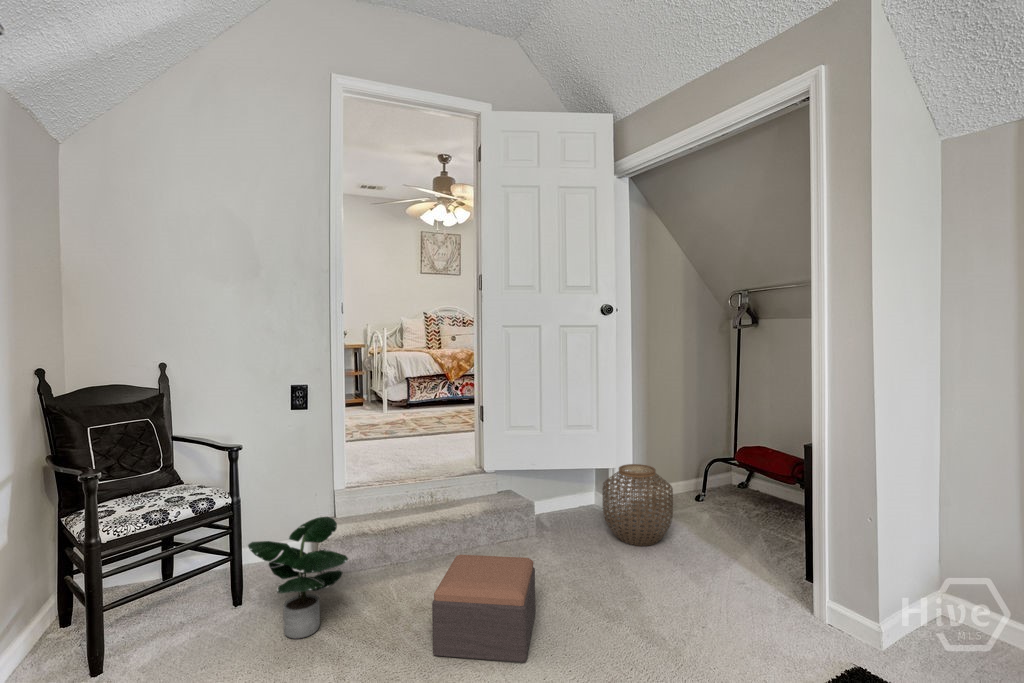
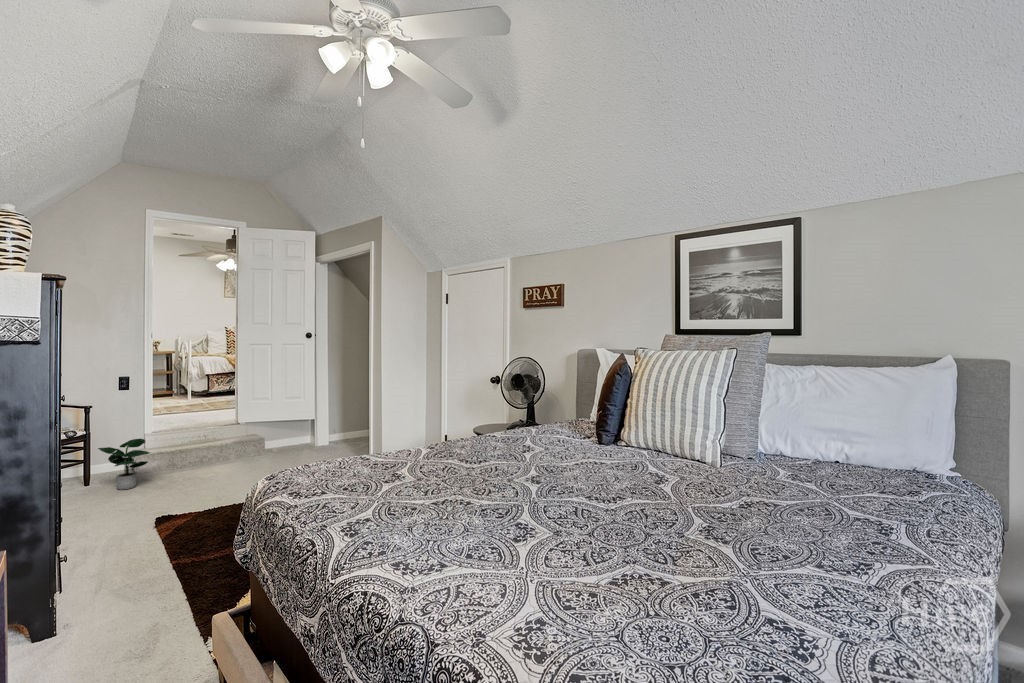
woven basket: present [602,464,673,546] -> none [303,415,339,453]
footstool: present [432,555,535,663] -> none [192,450,248,488]

